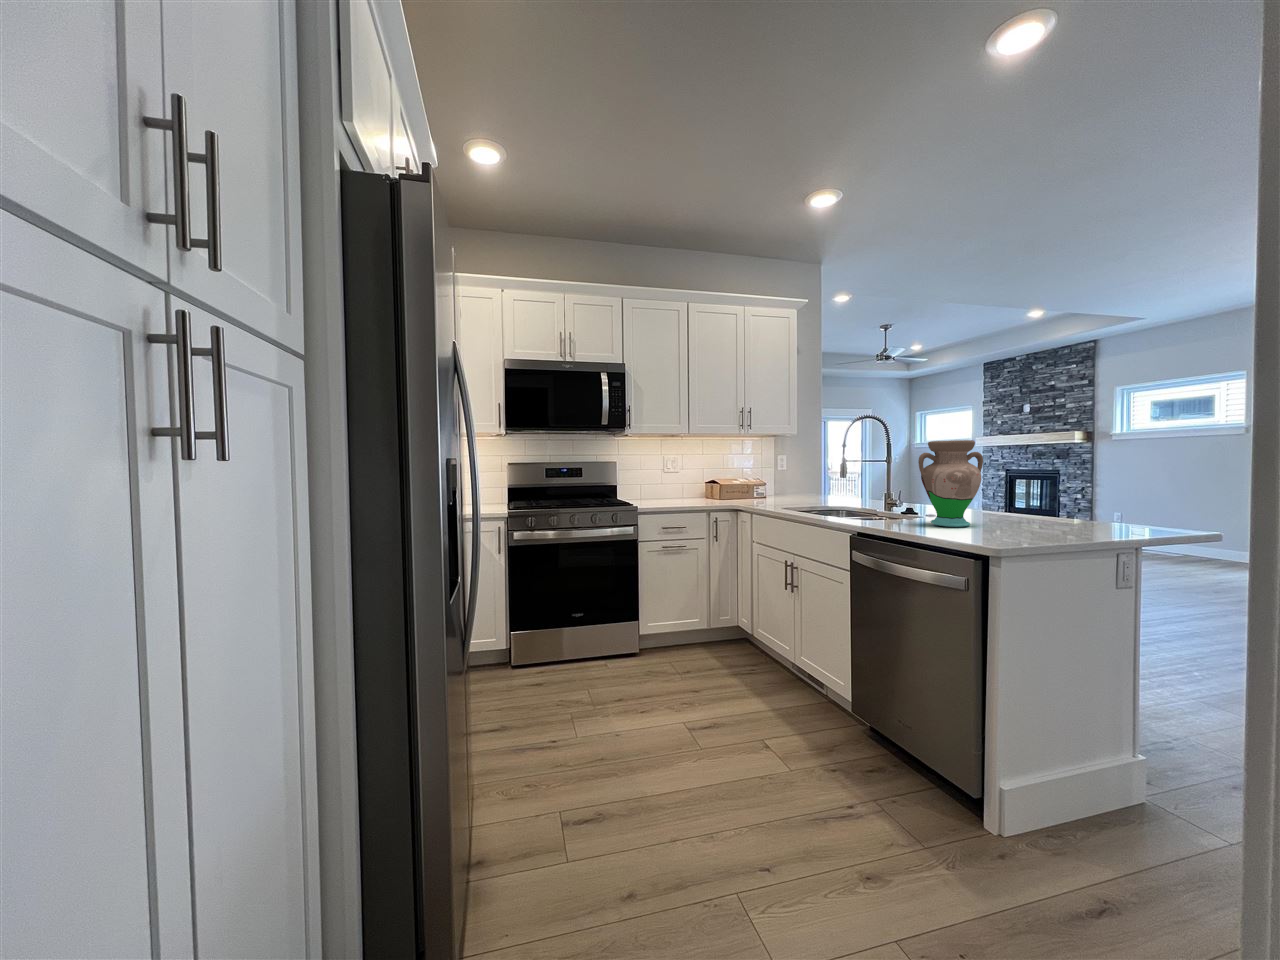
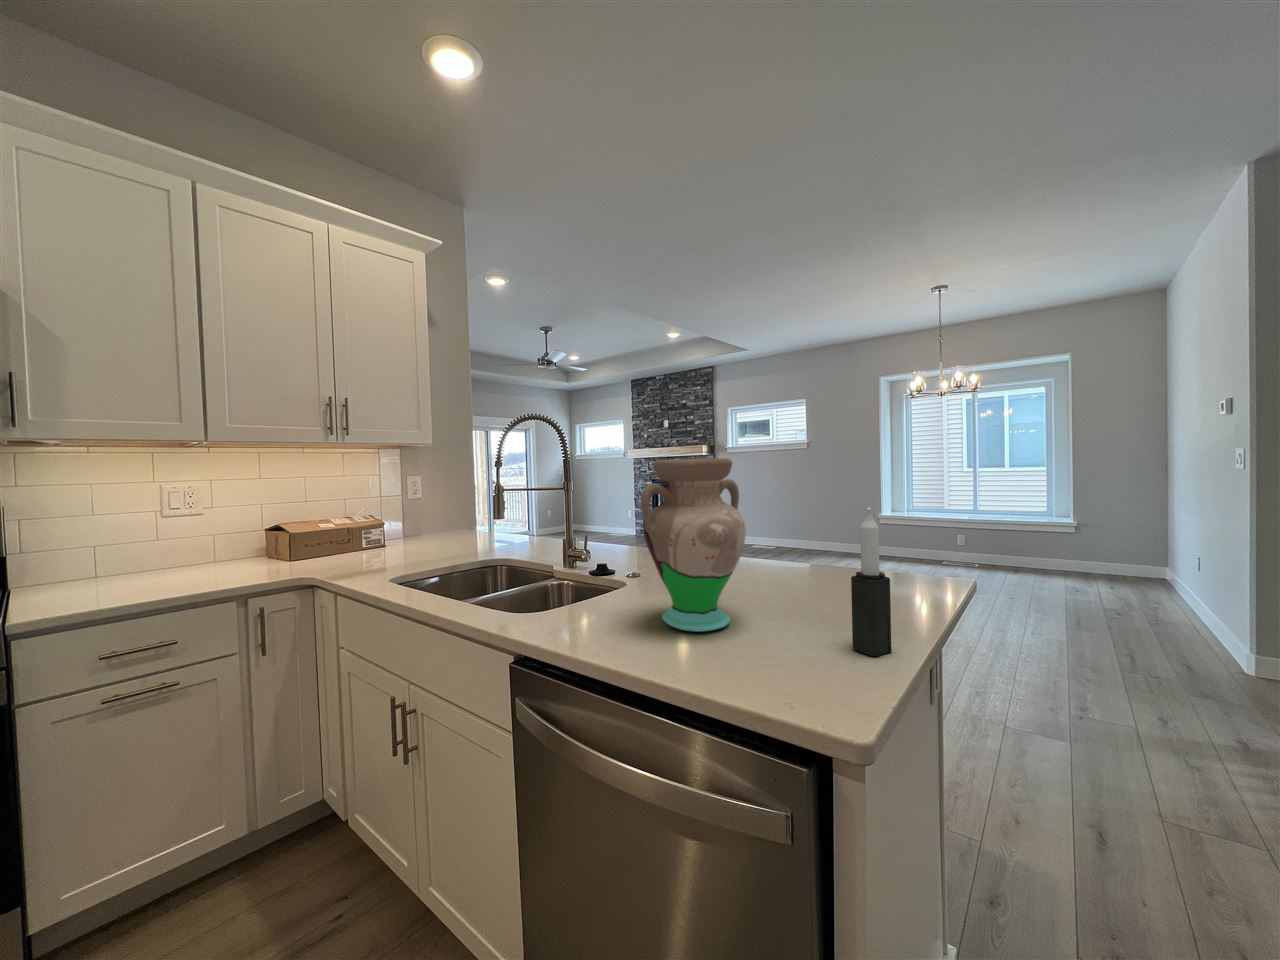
candle: none [1028,464,1049,535] -> present [851,507,891,656]

